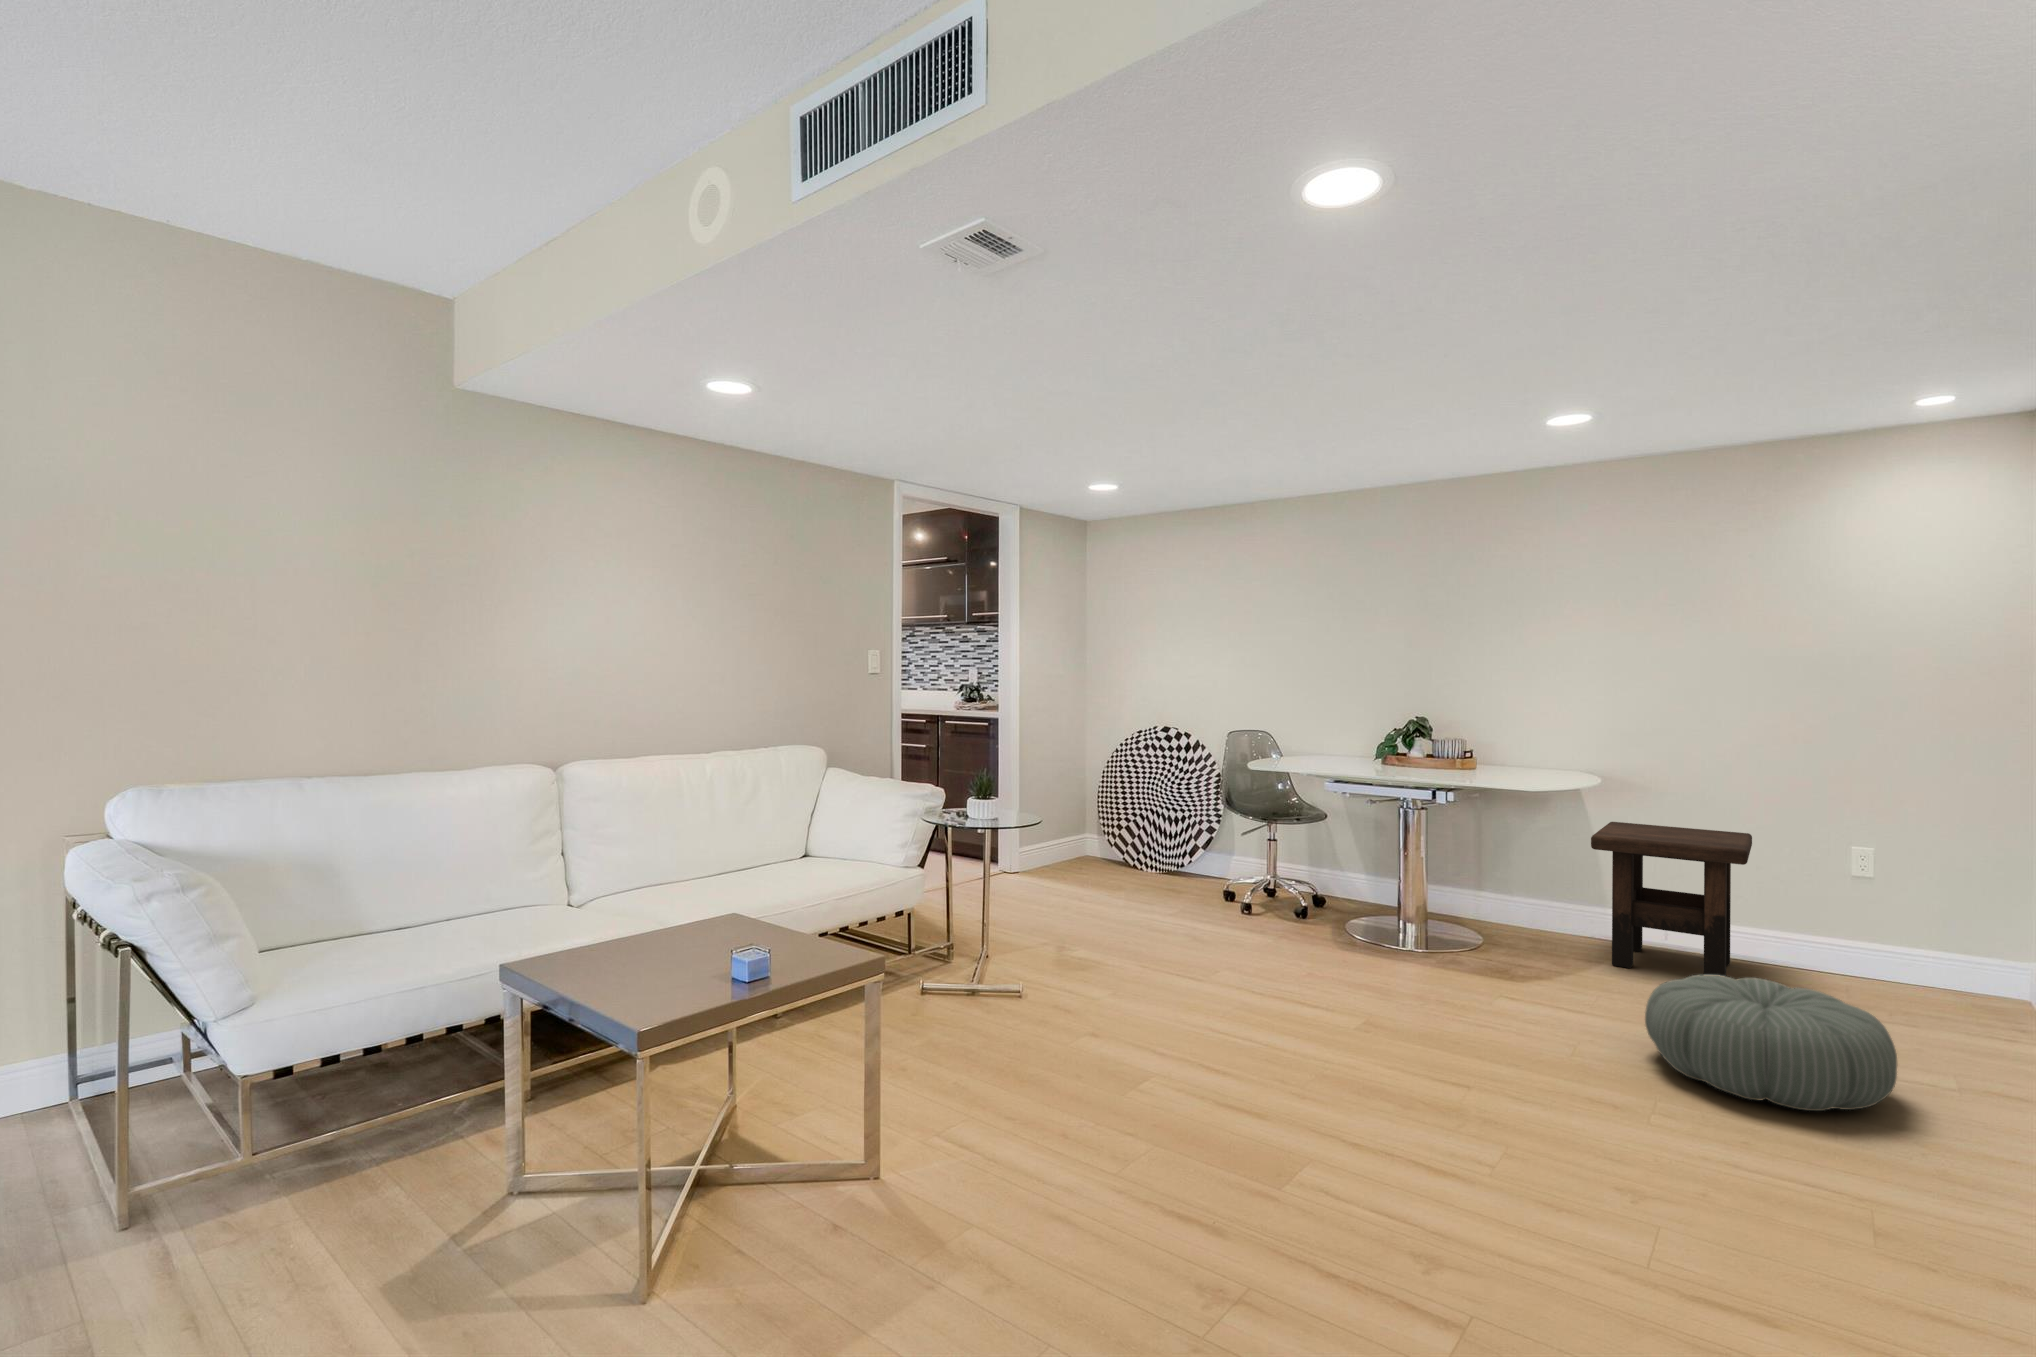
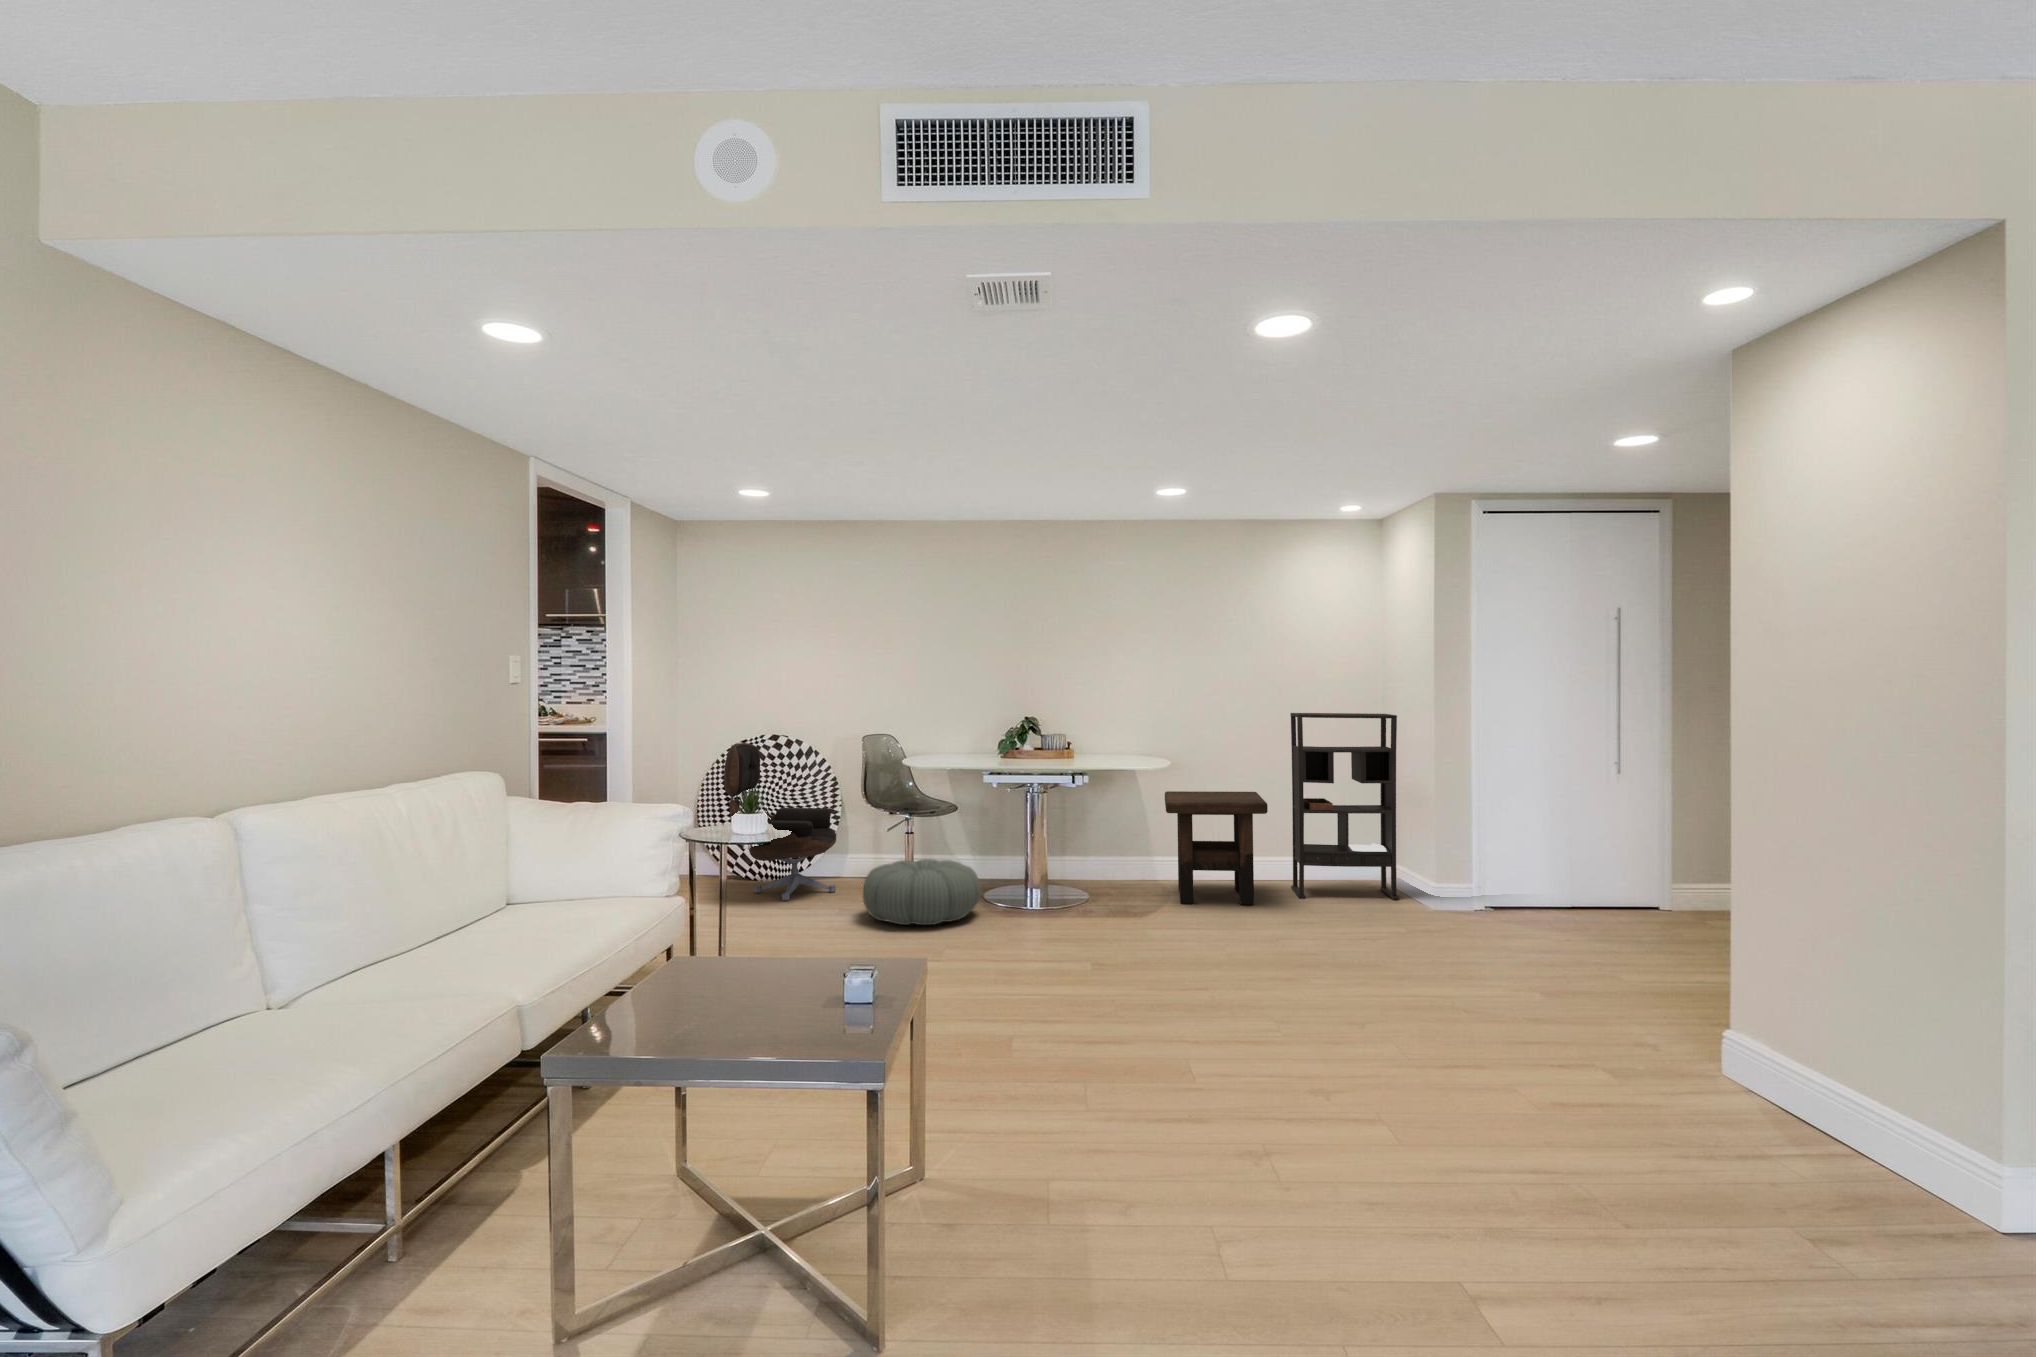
bookshelf: none [1807,730,2001,1016] -> present [1290,713,1399,900]
lounge chair: none [1100,734,1216,894] -> present [724,743,836,901]
pouf: present [1645,975,1897,1111] -> present [863,859,981,925]

